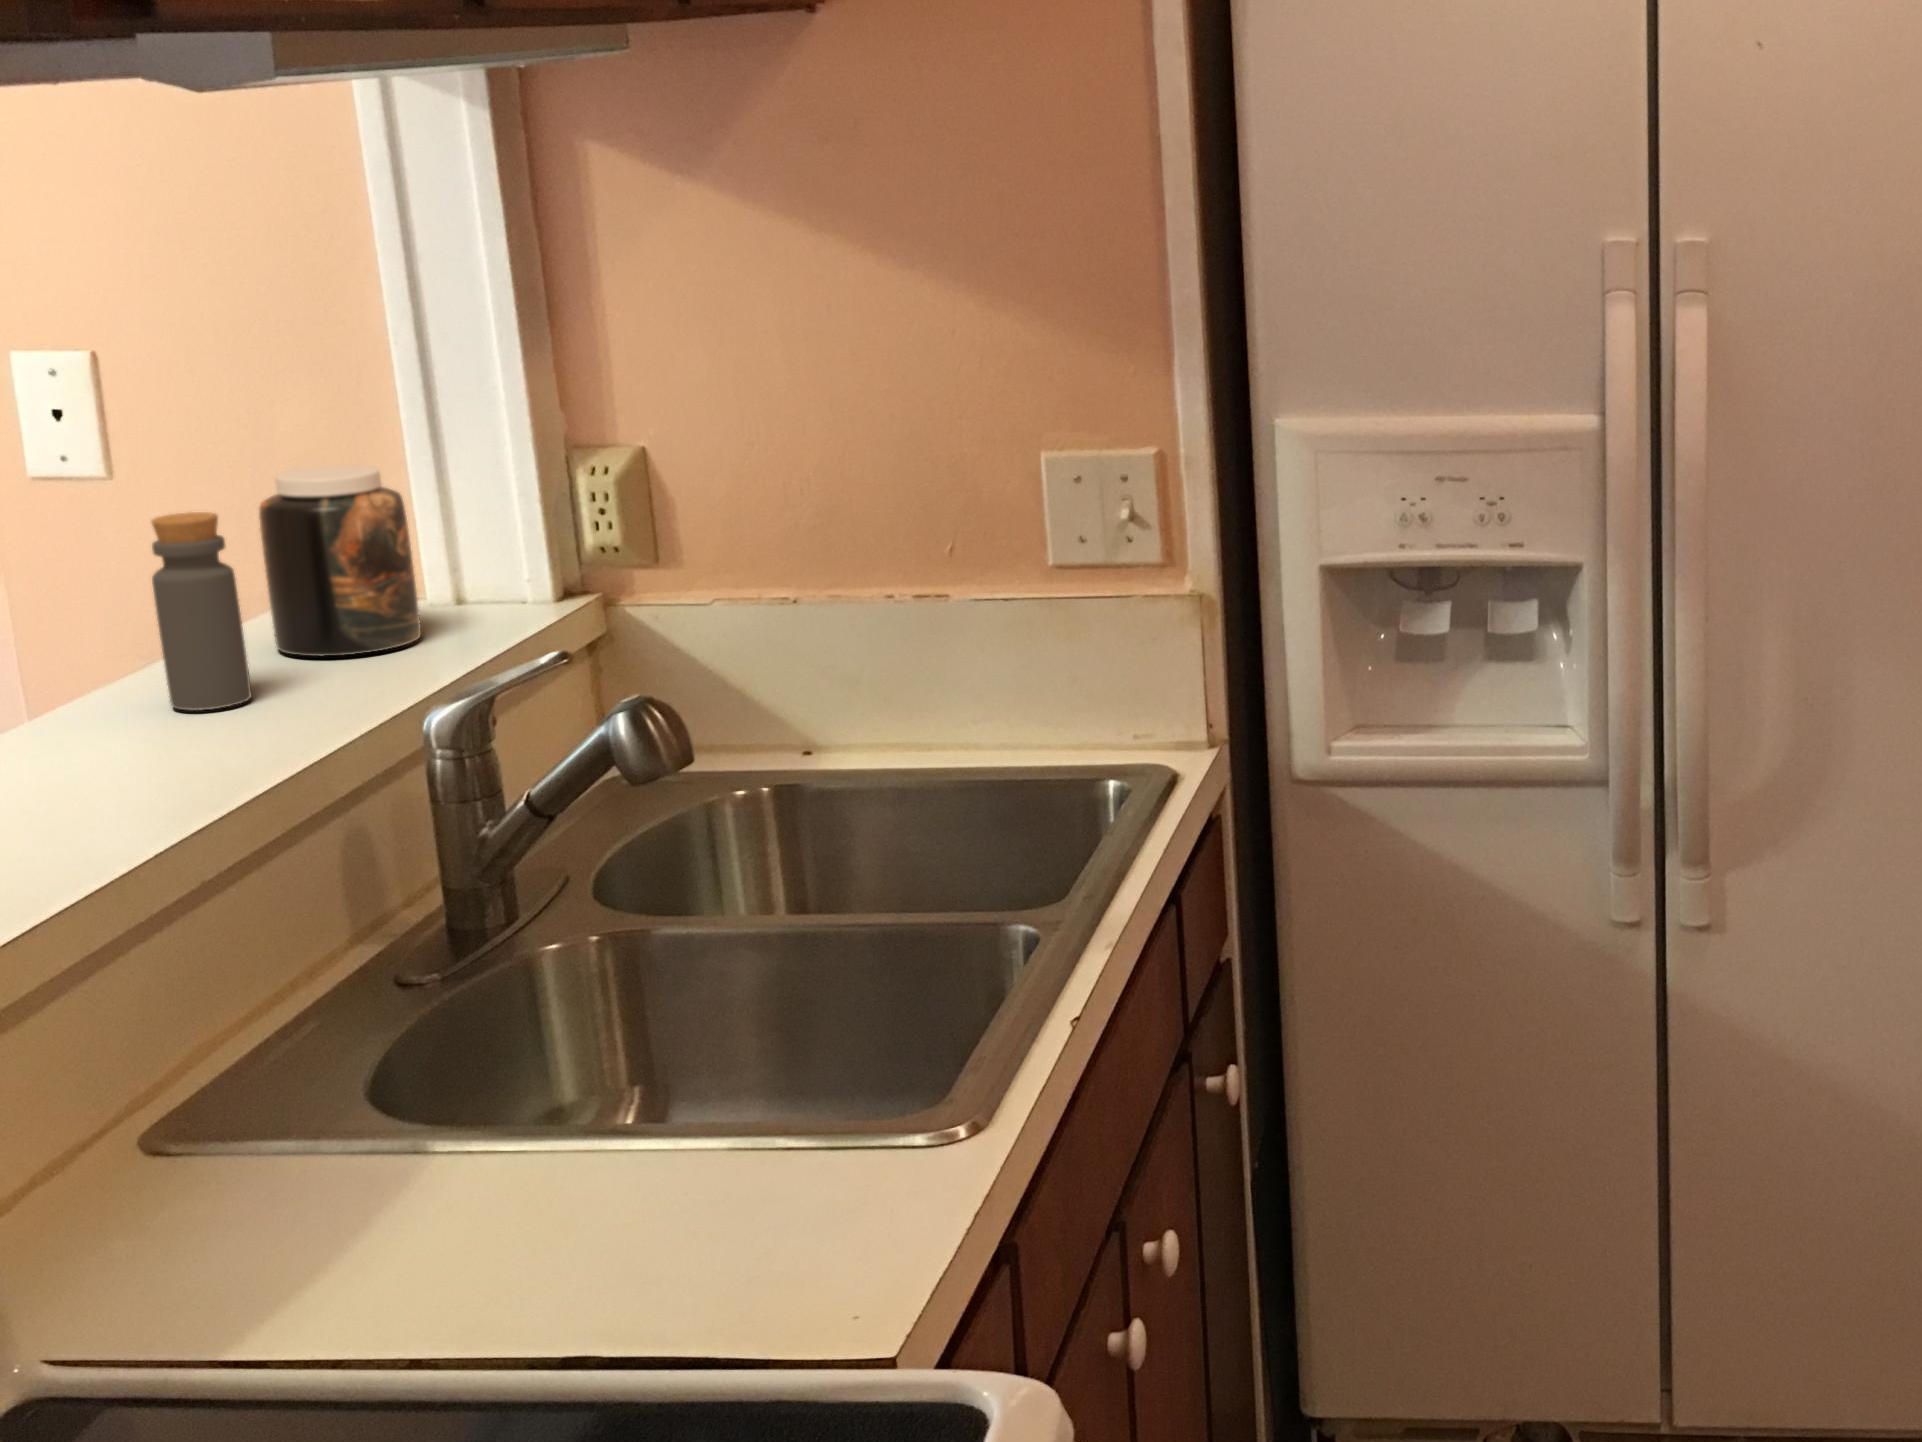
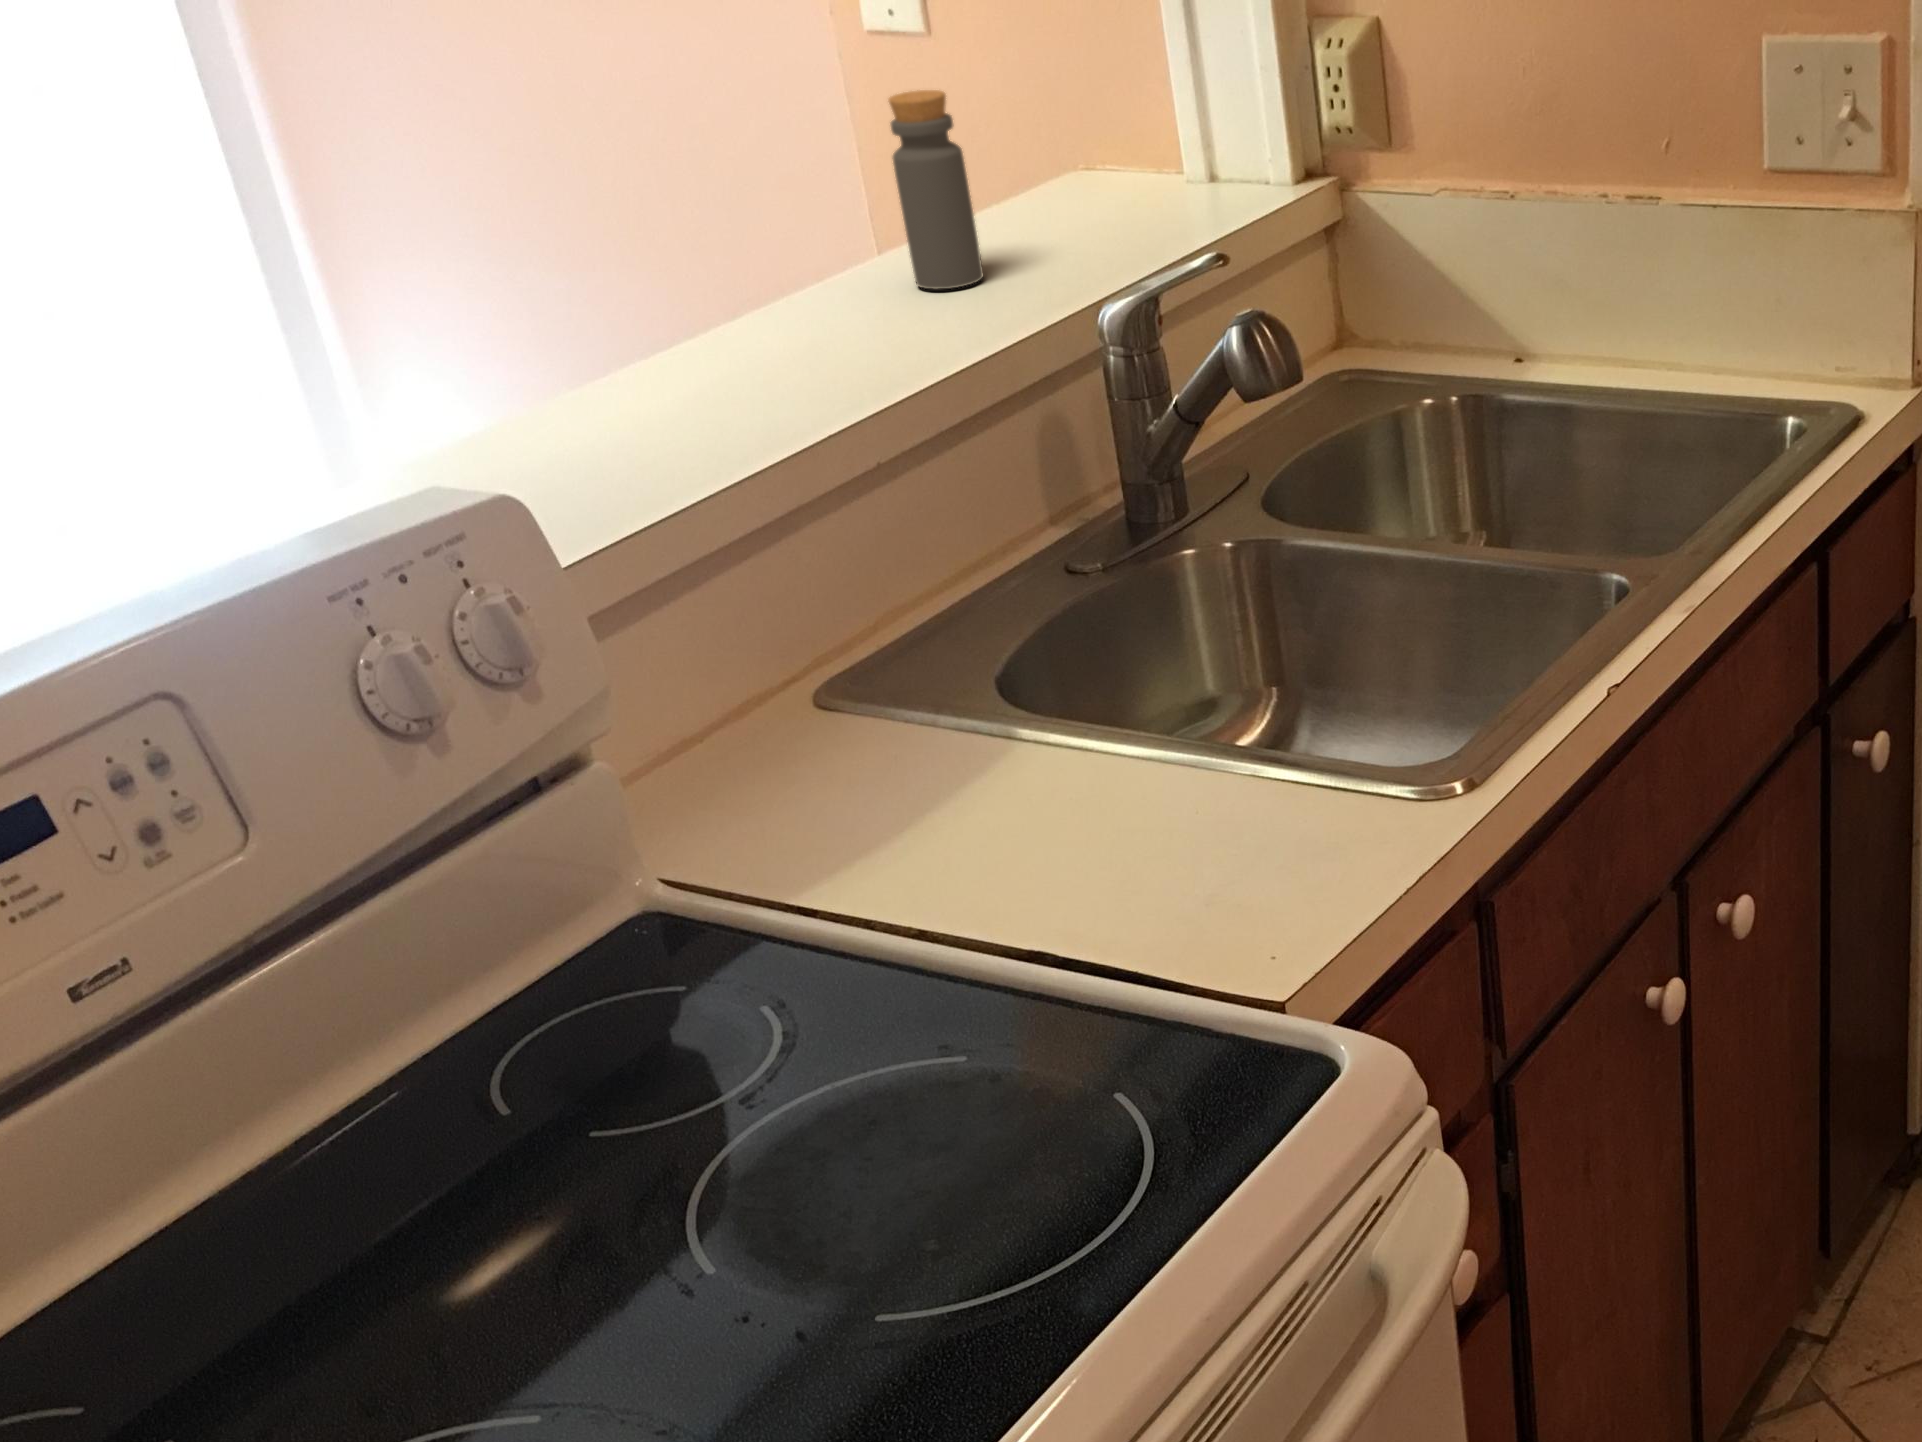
jar: present [259,465,421,656] -> none [1008,37,1155,237]

